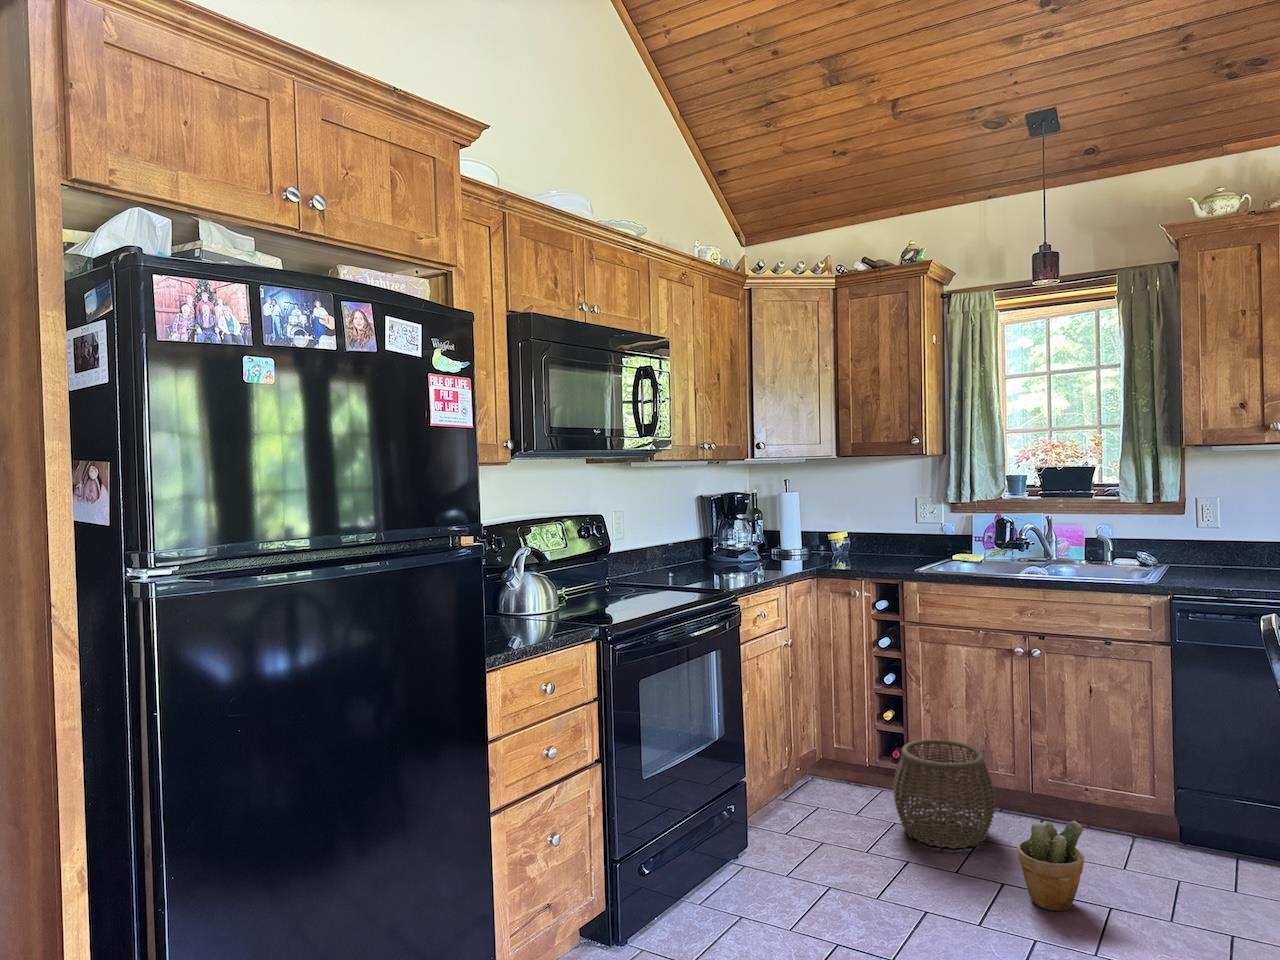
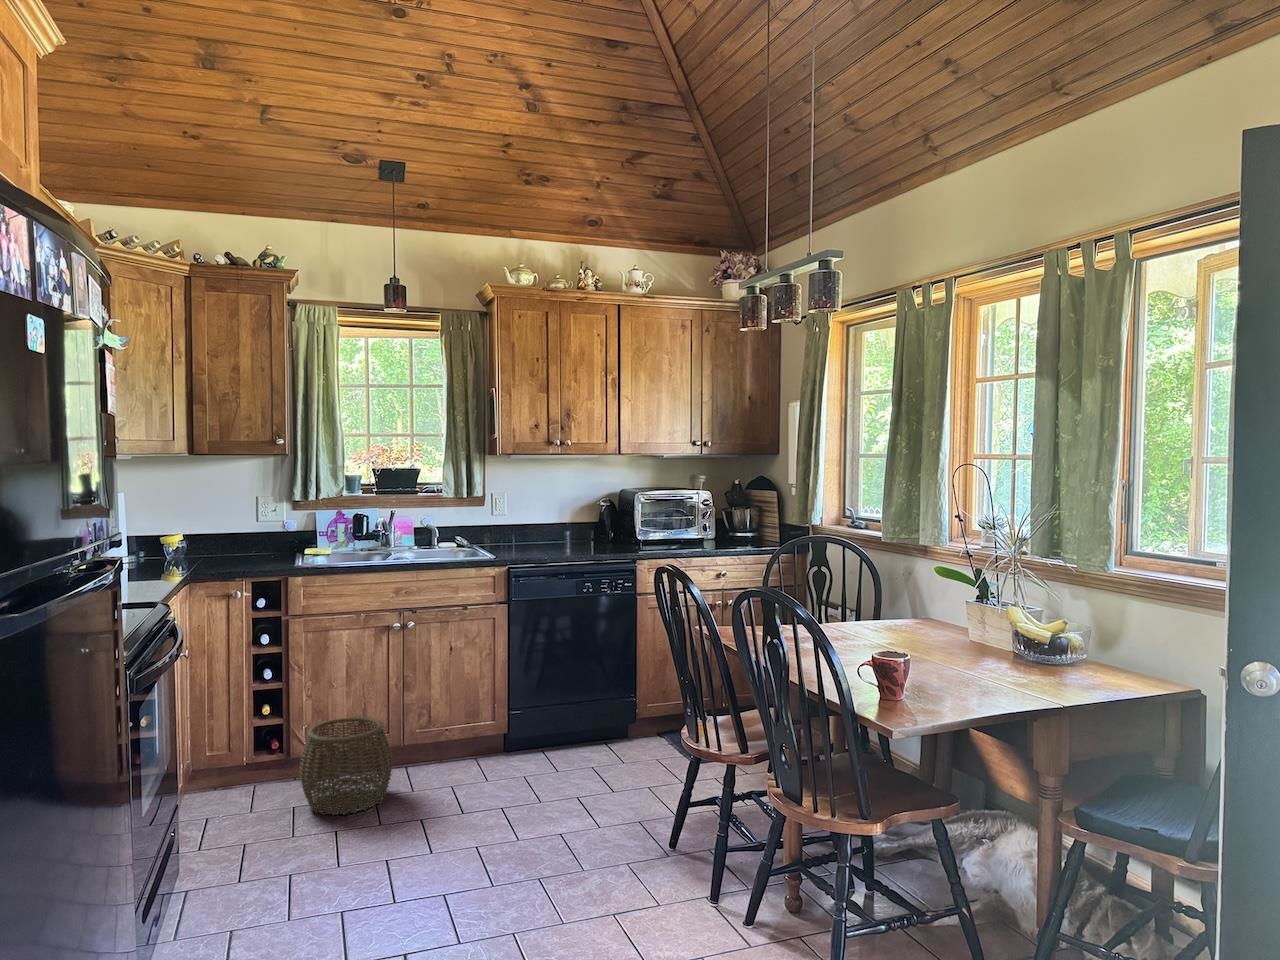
potted plant: present [1017,821,1084,911] -> none [438,747,489,824]

